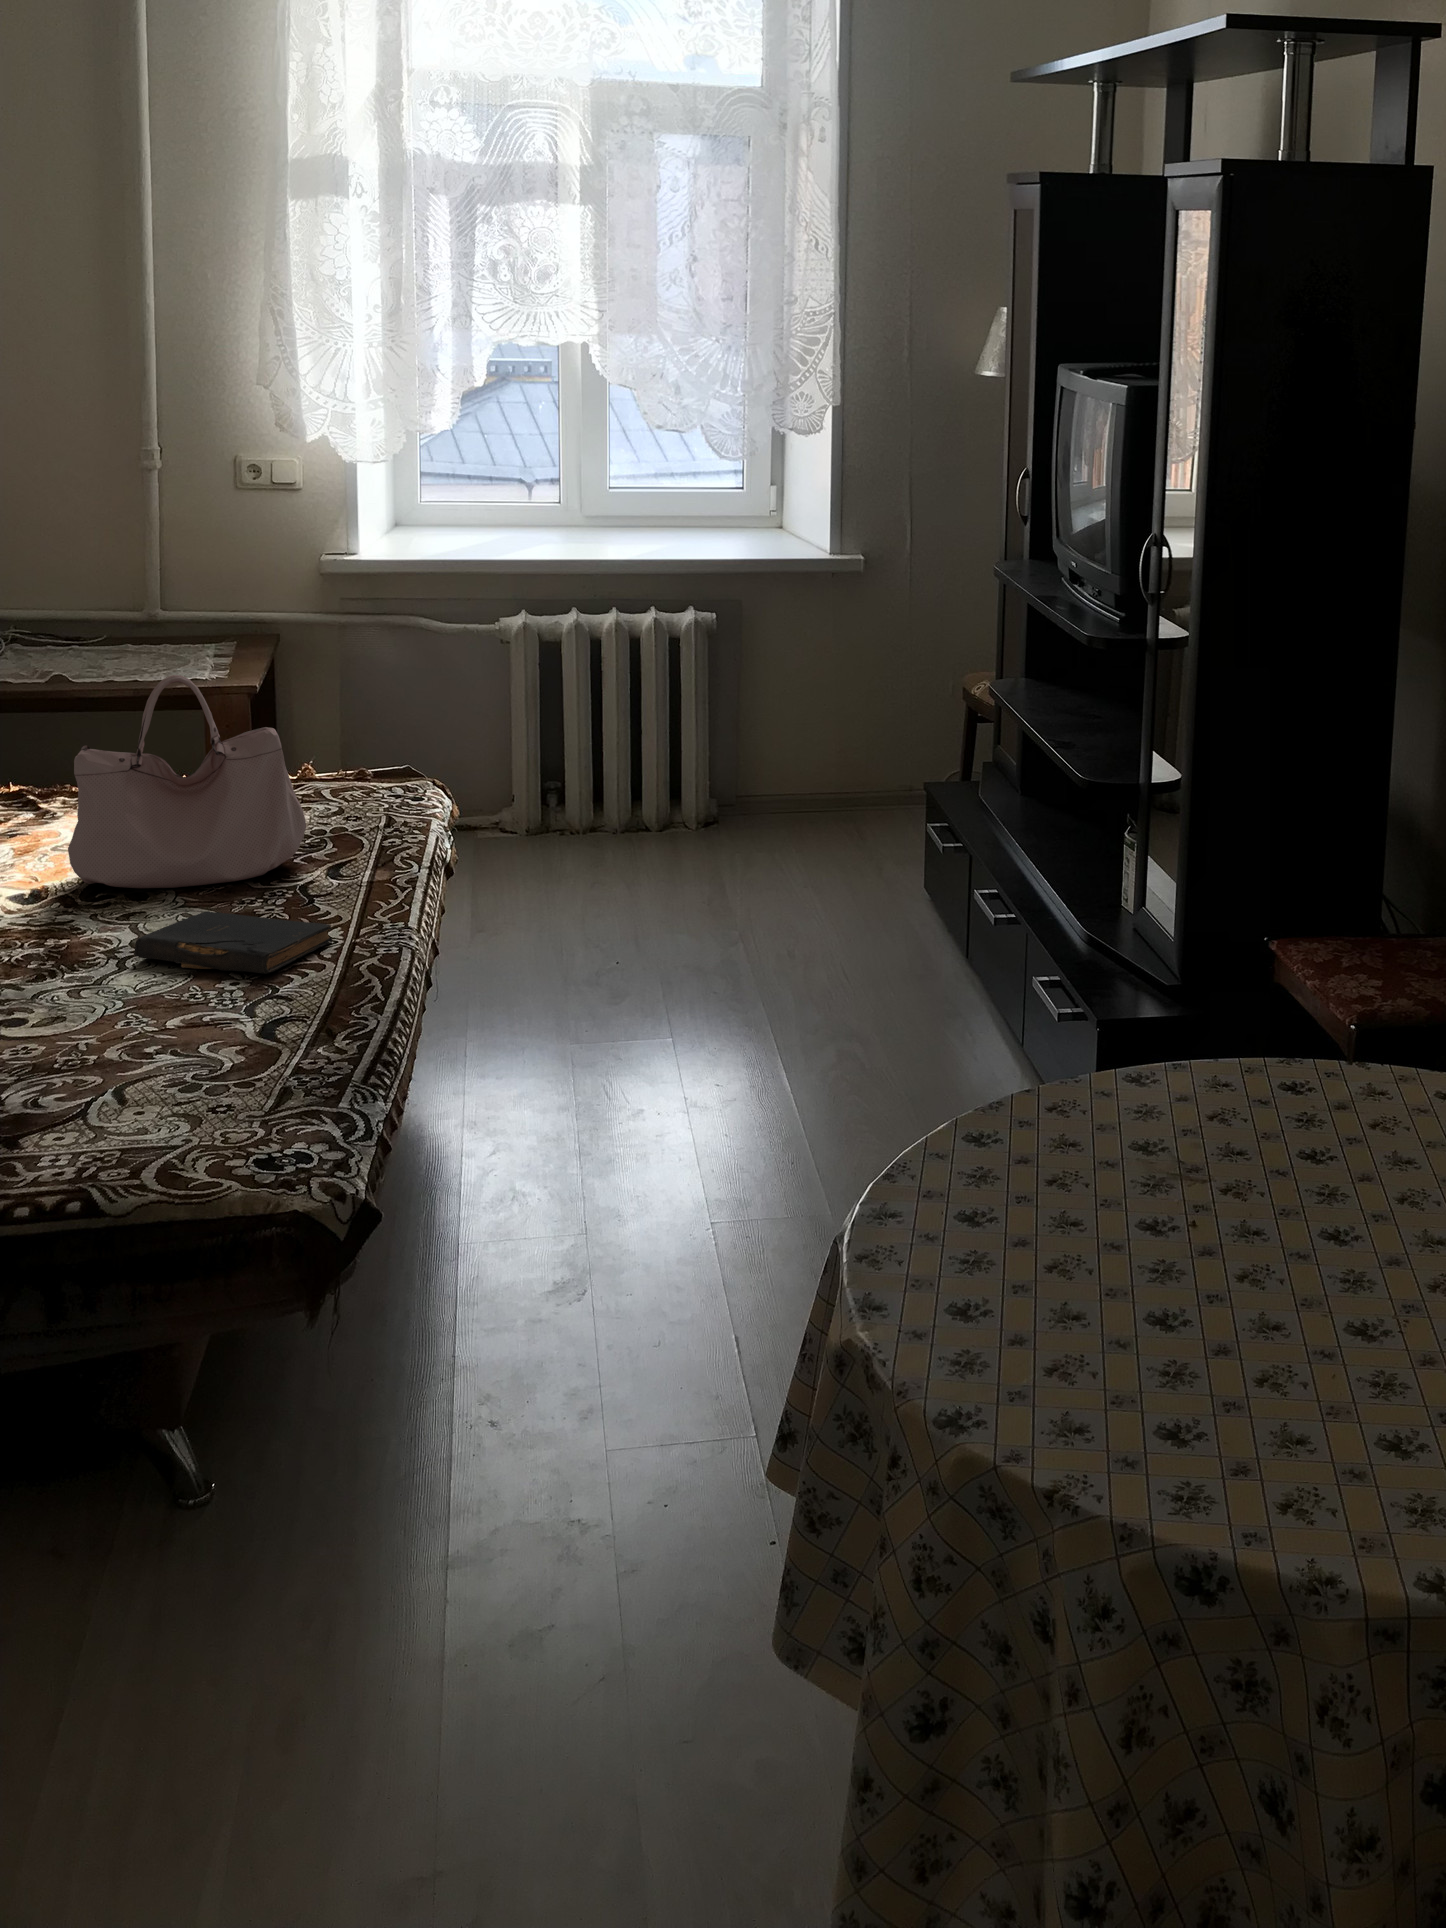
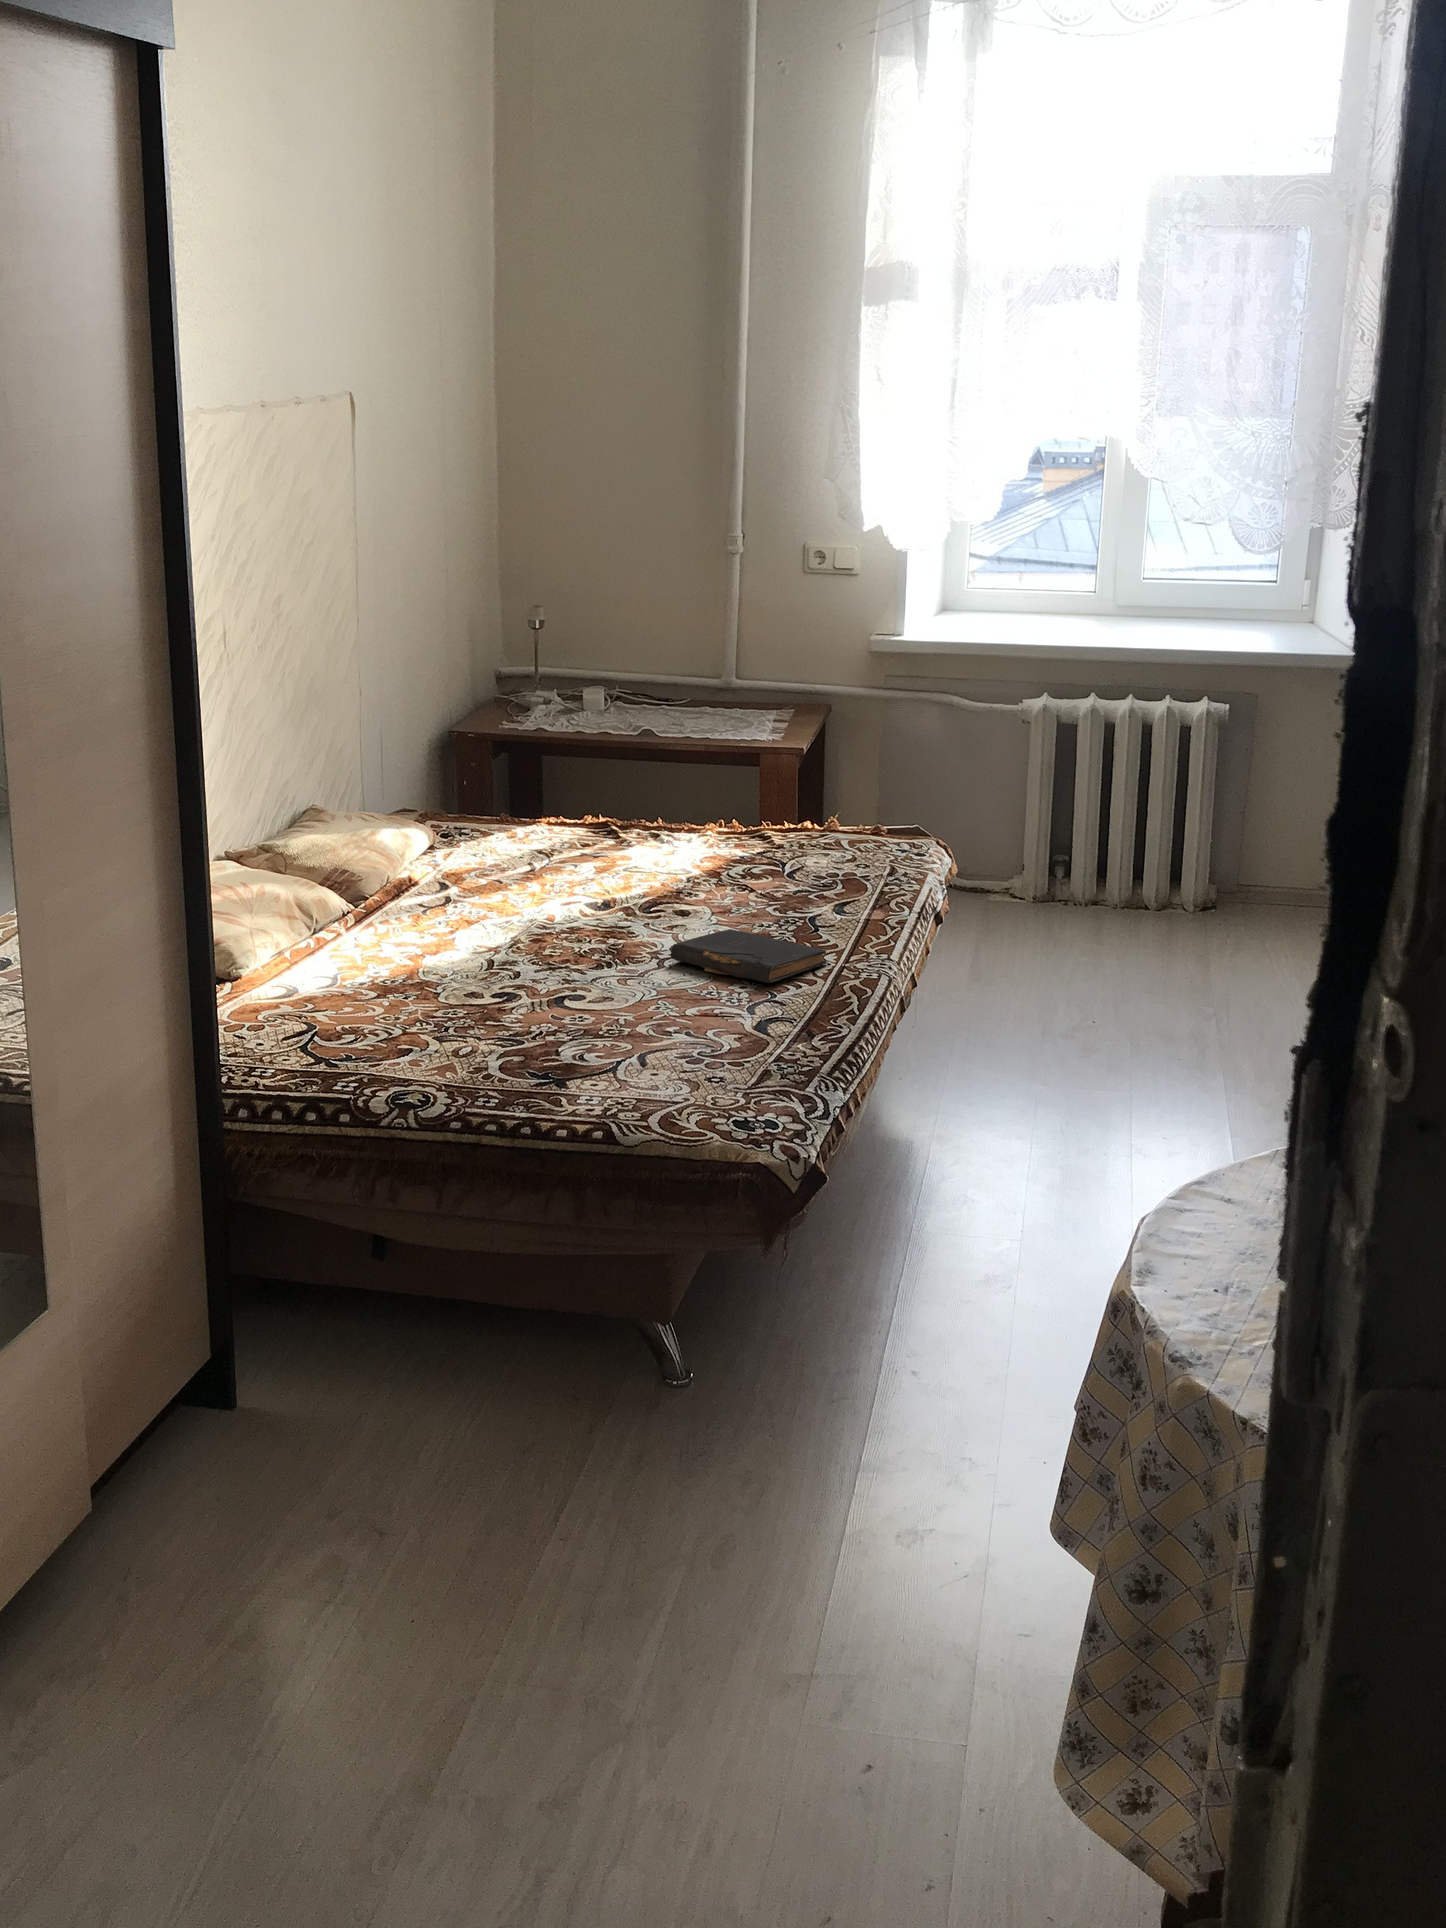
handbag: present [68,675,306,888] -> none [632,730,820,909]

